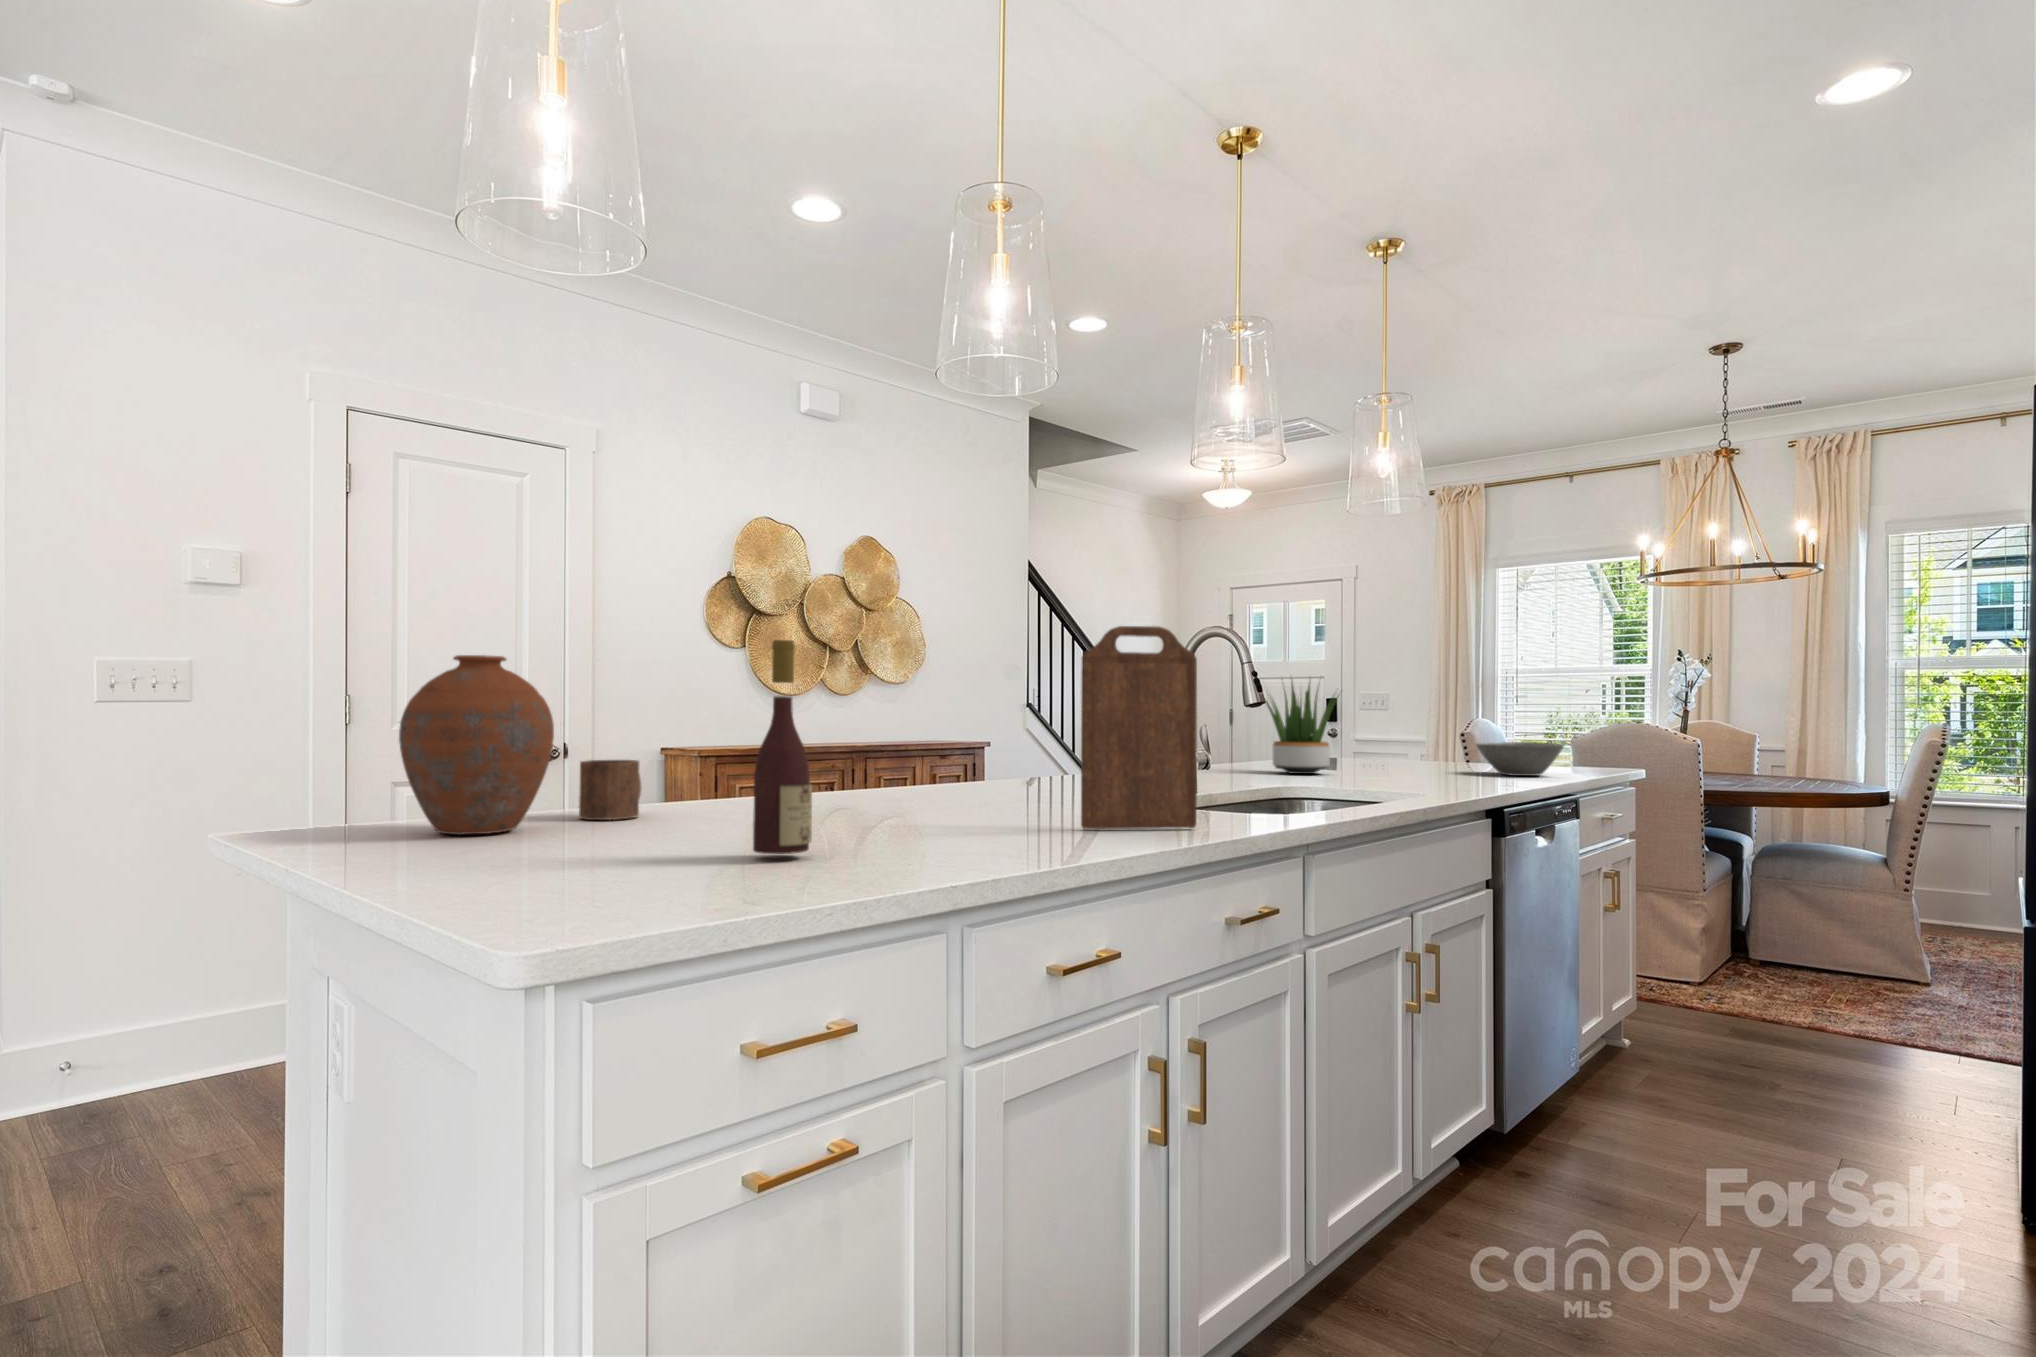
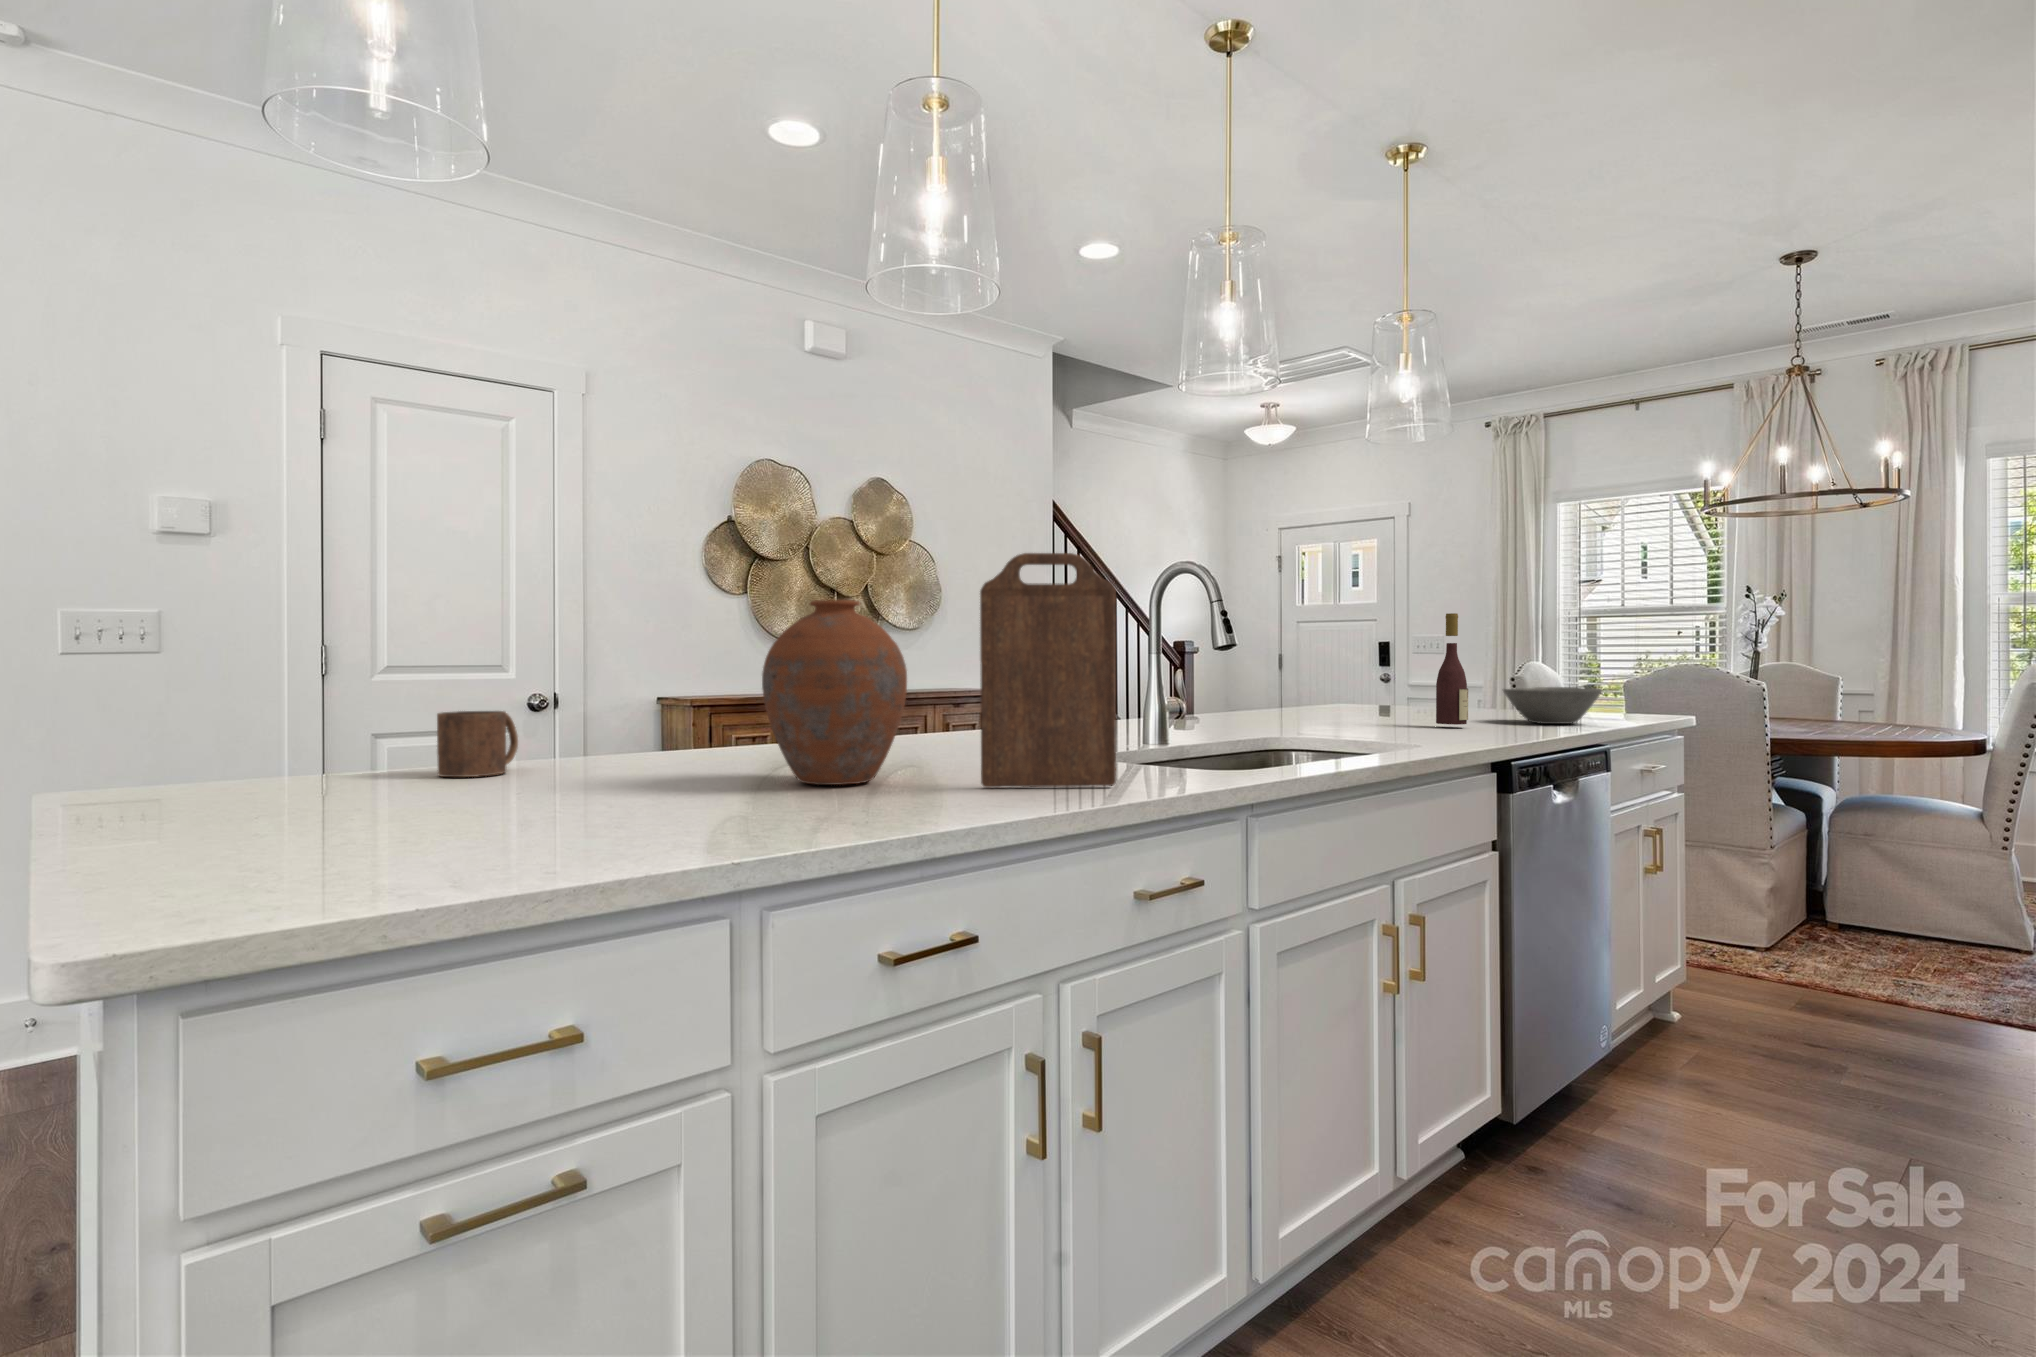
wine bottle: present [753,640,812,854] -> present [1436,613,1468,725]
vase: present [399,655,554,835] -> present [762,600,907,785]
potted plant: present [1262,682,1342,774] -> none [1254,614,1353,723]

